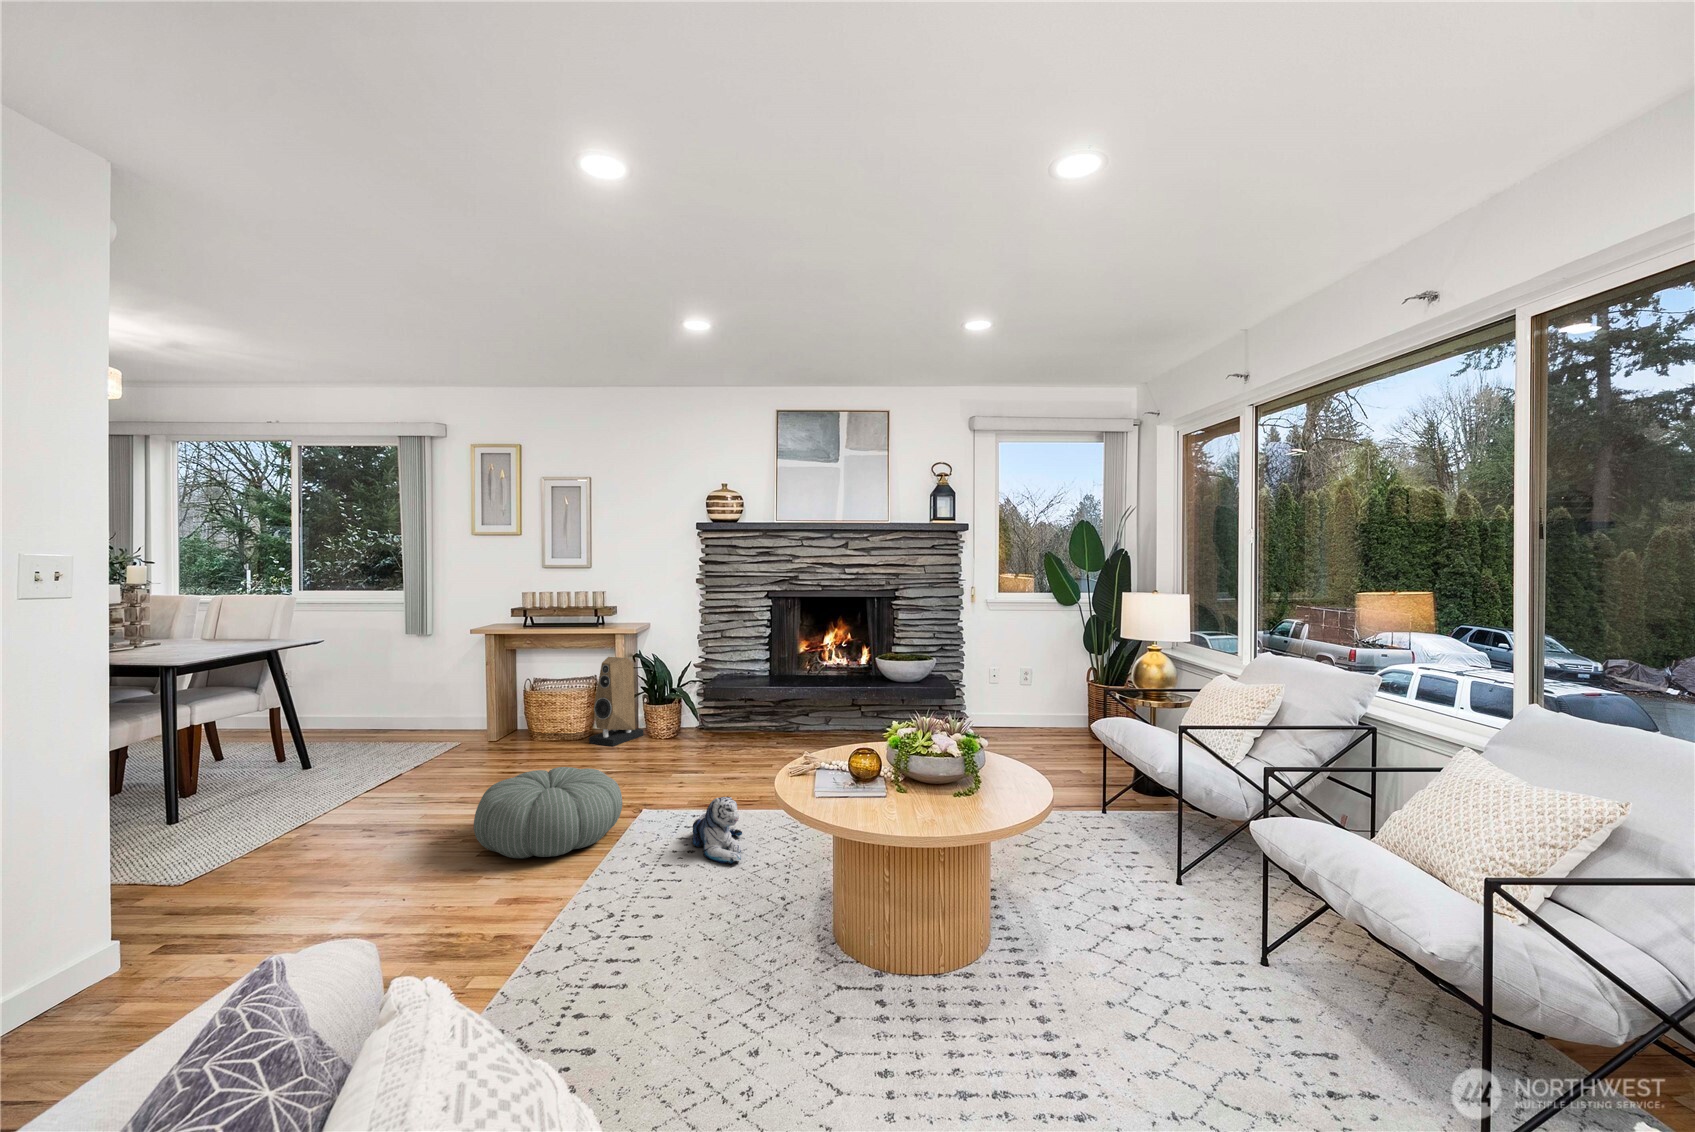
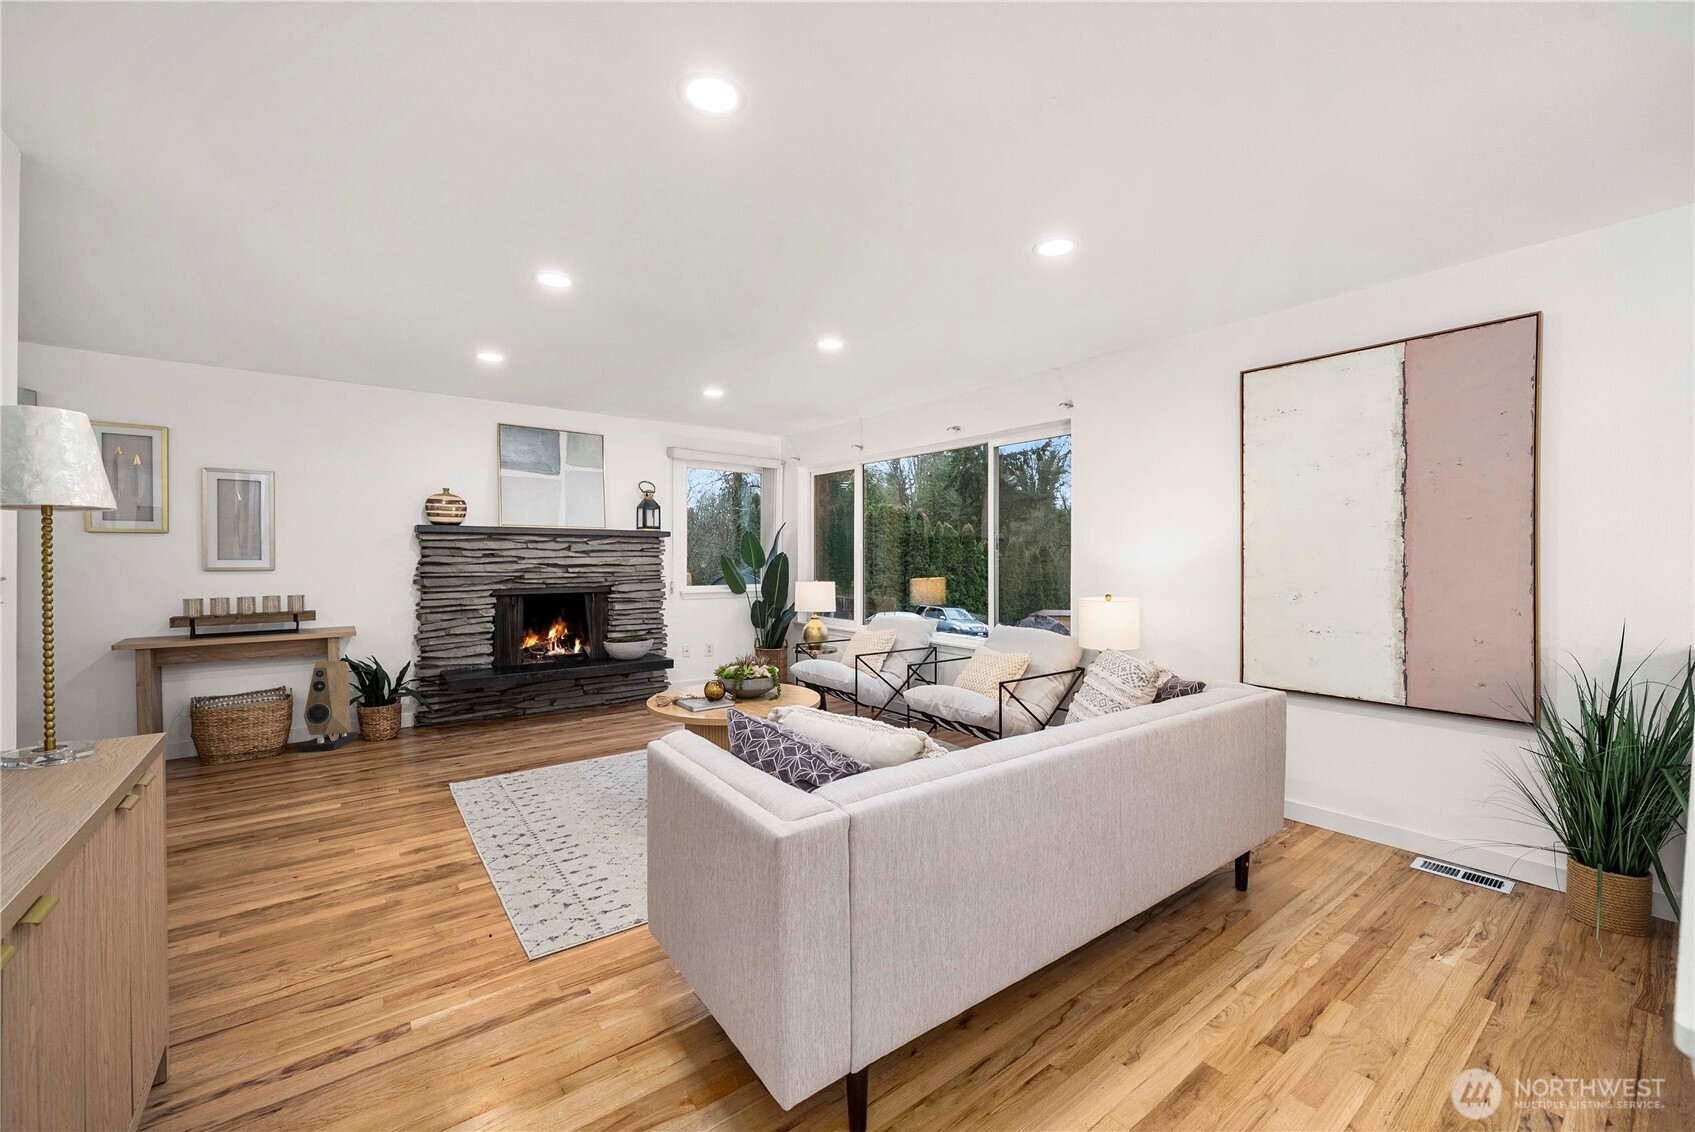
pouf: present [474,767,622,858] -> none [289,750,442,831]
plush toy: present [692,797,742,864] -> none [514,747,575,795]

